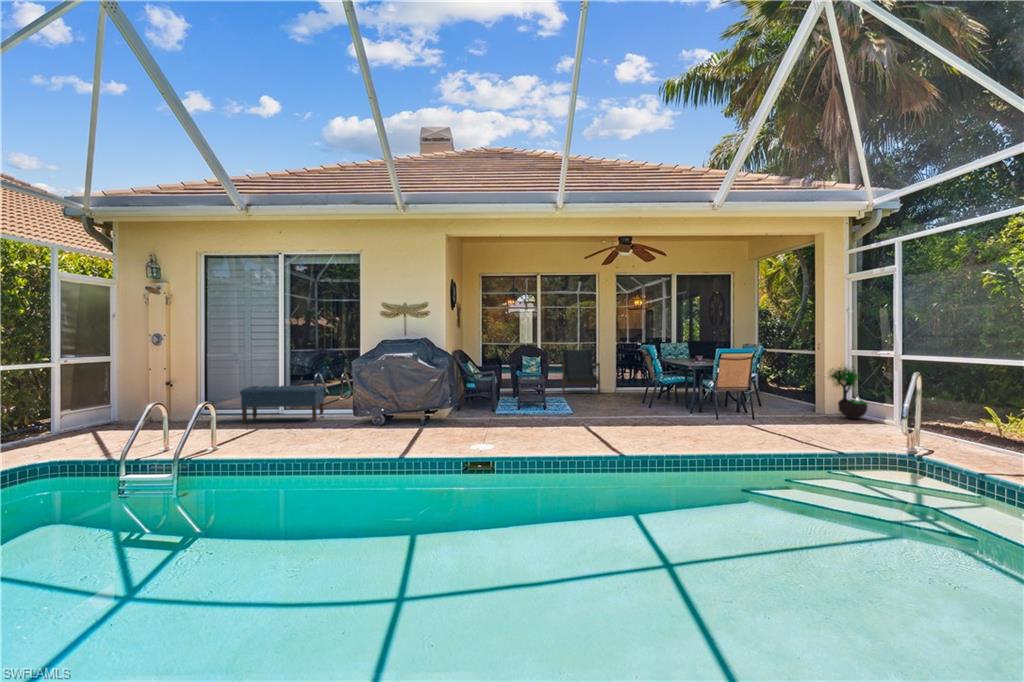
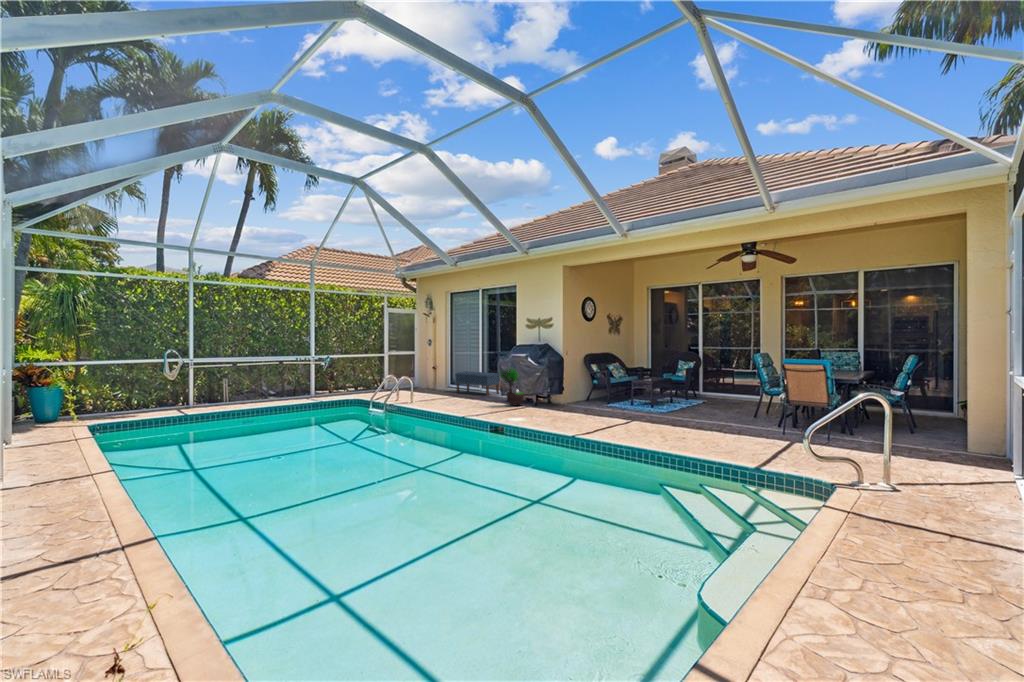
armchair: present [561,349,600,394] -> none [709,355,752,400]
potted tree: present [829,367,867,419] -> present [500,369,524,405]

